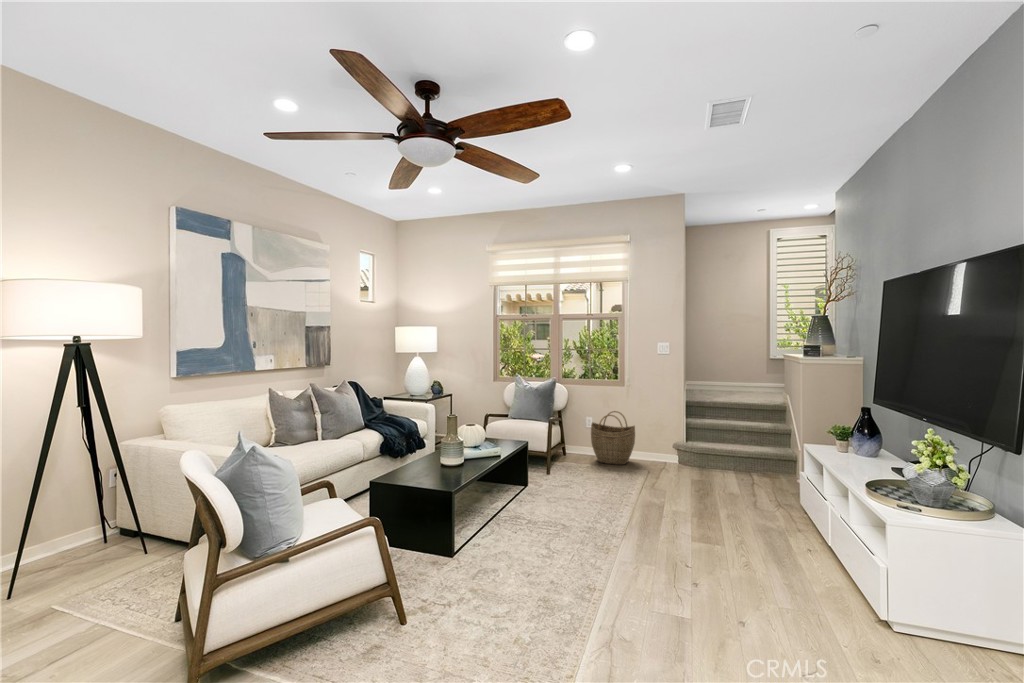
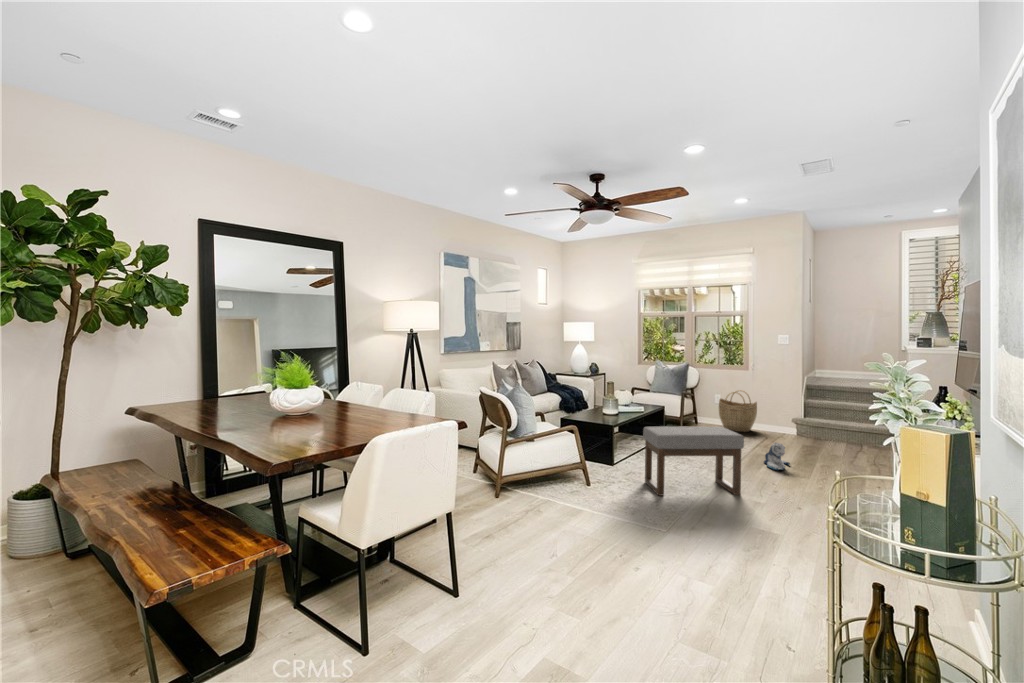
ottoman: none [502,490,662,636] -> present [643,426,744,496]
plush toy: none [663,495,697,538] -> present [764,443,790,470]

